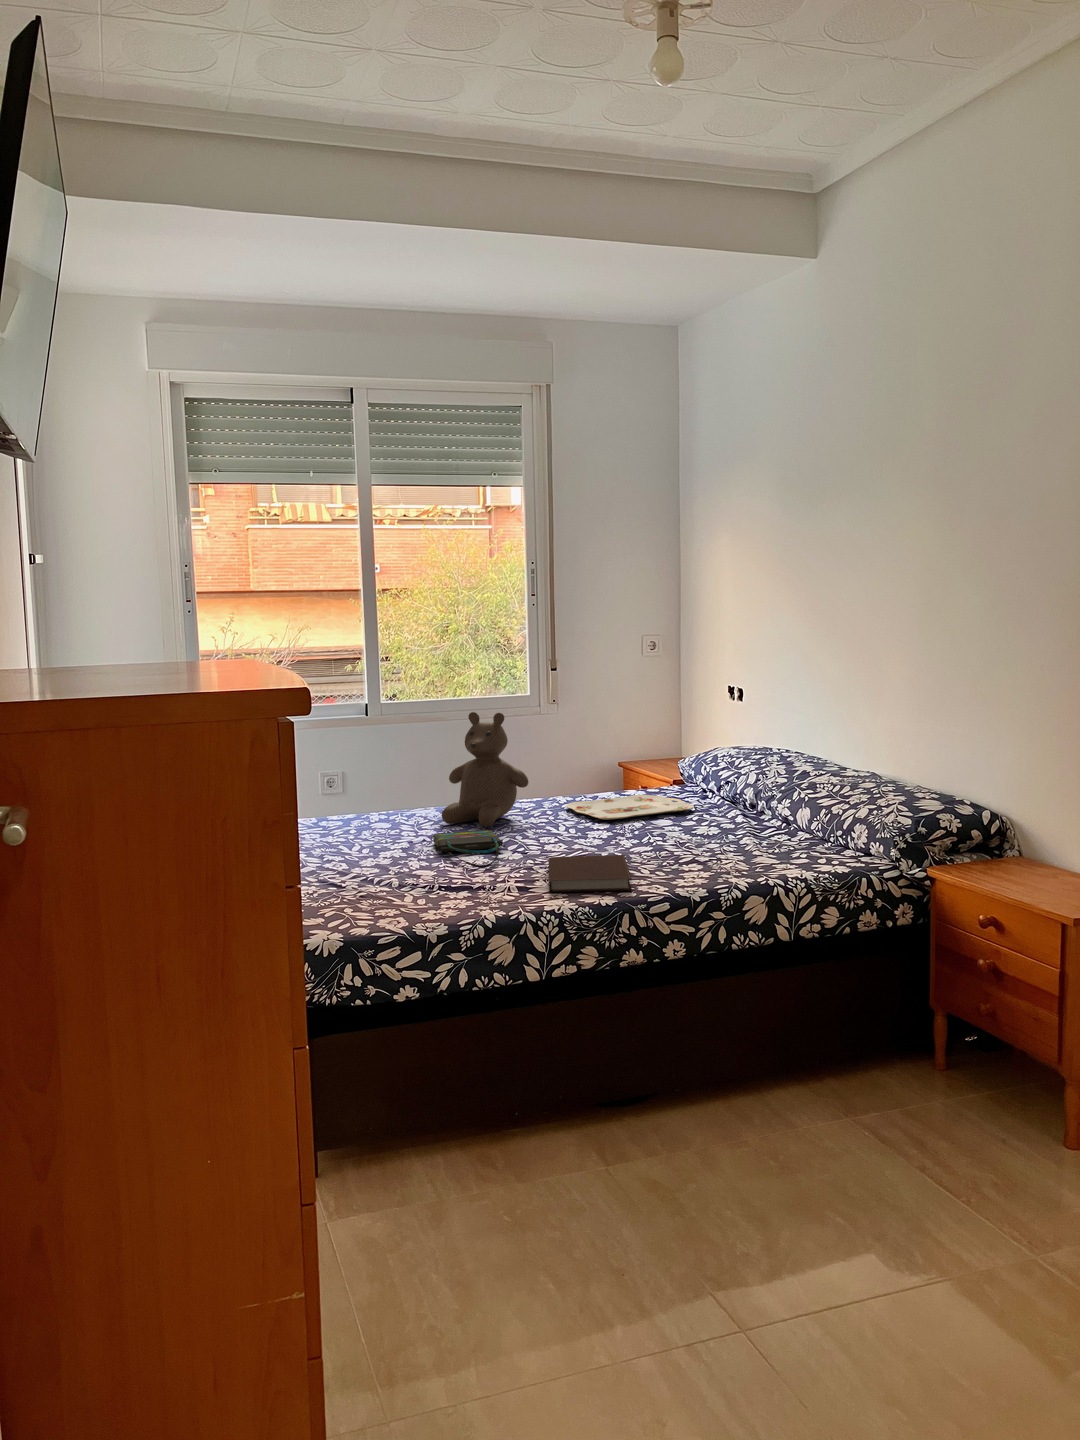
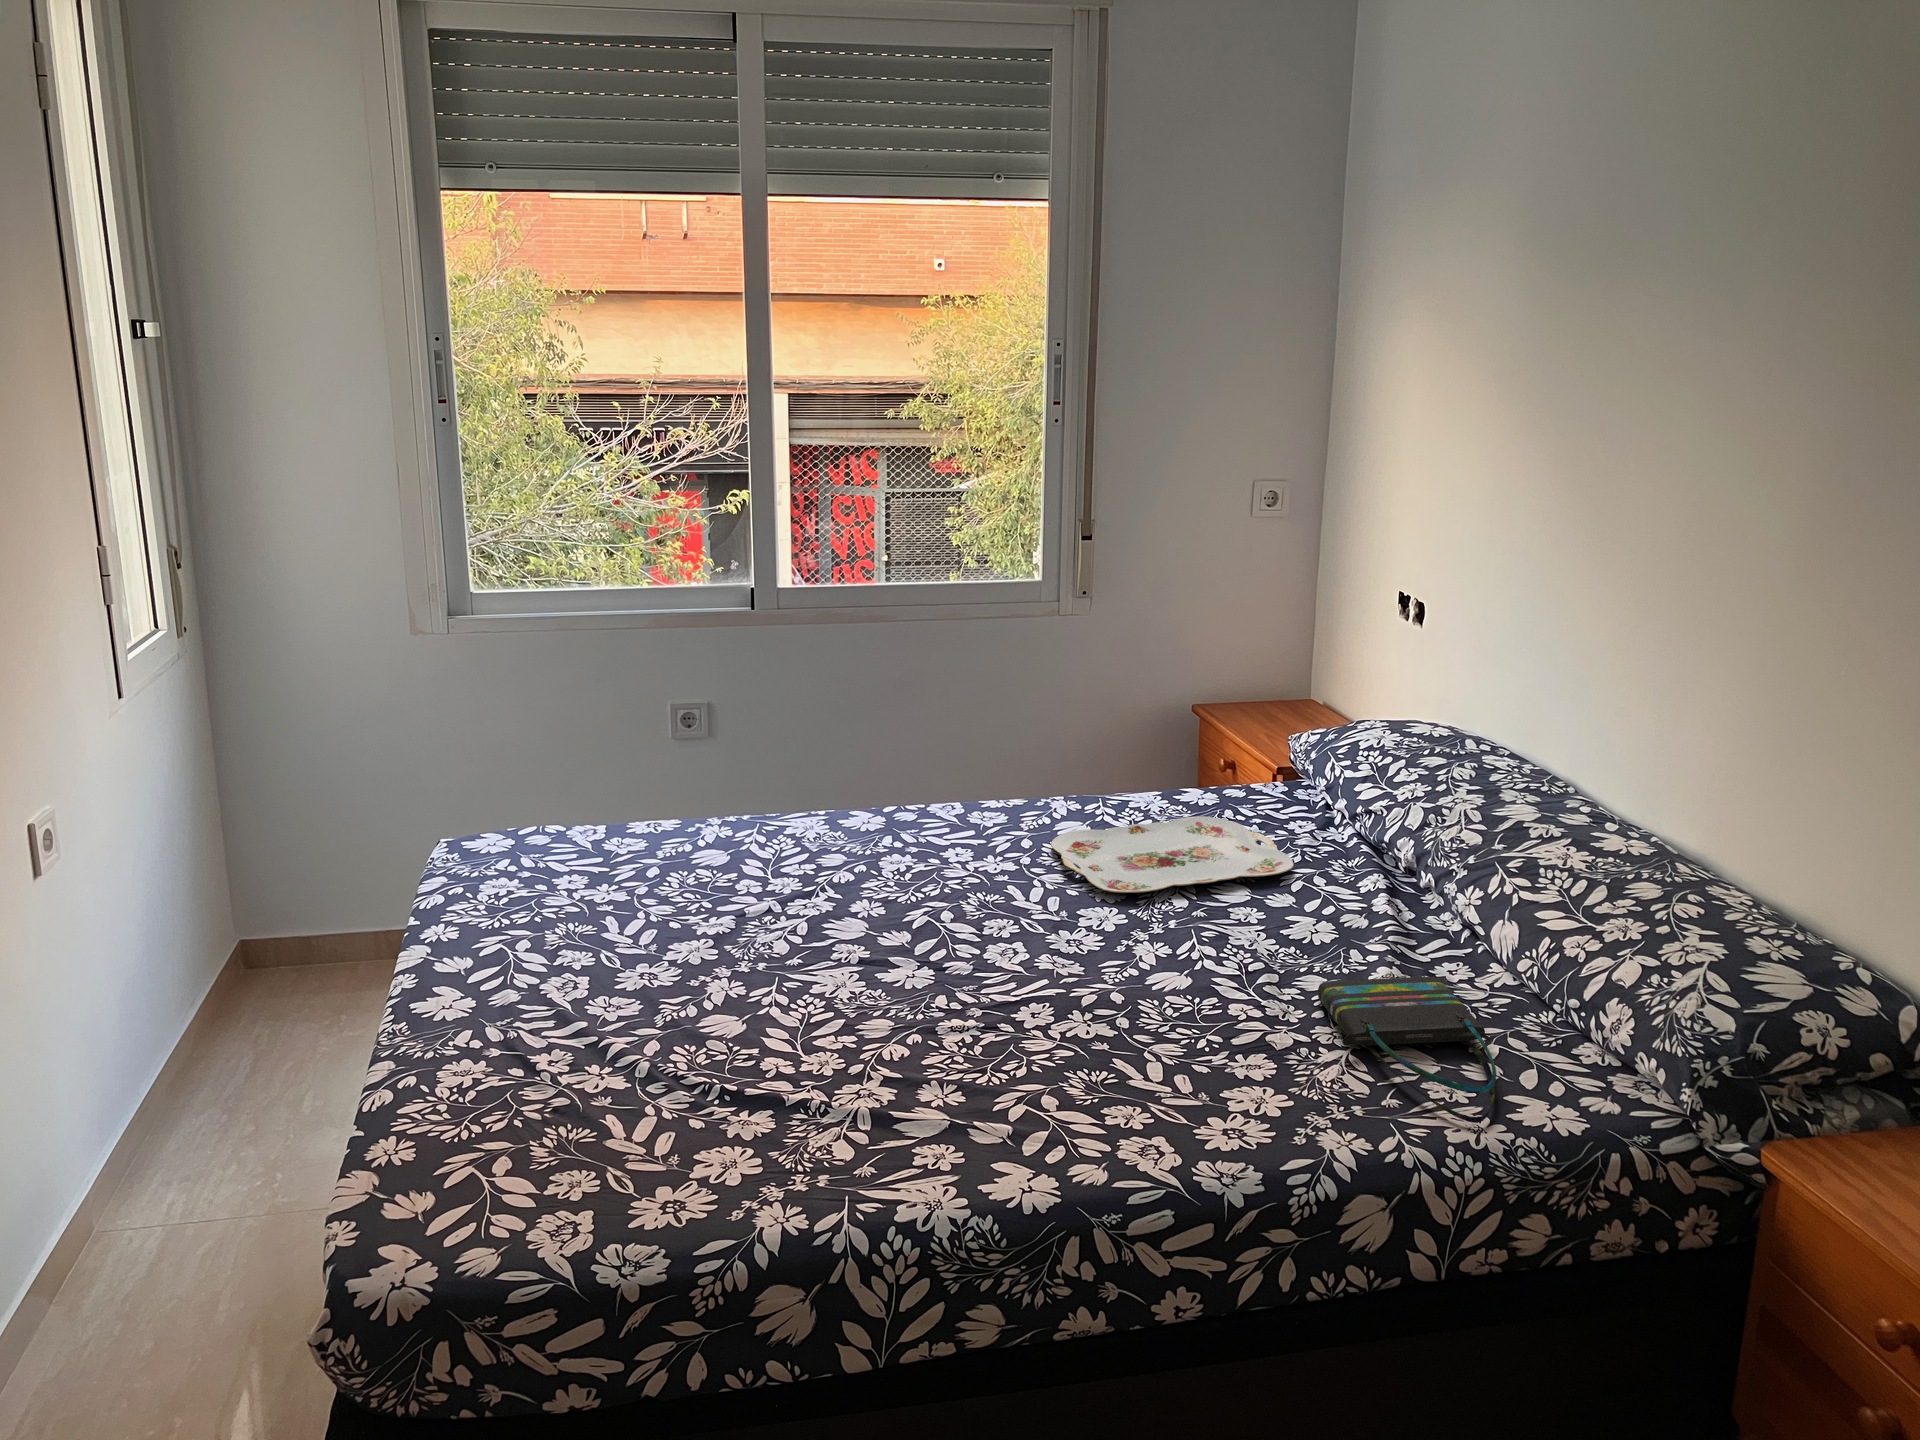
teddy bear: present [442,712,529,827] -> none [807,668,972,896]
tote bag: present [433,830,505,868] -> present [1318,977,1496,1123]
notebook: present [548,855,632,892] -> none [924,1031,1108,1161]

